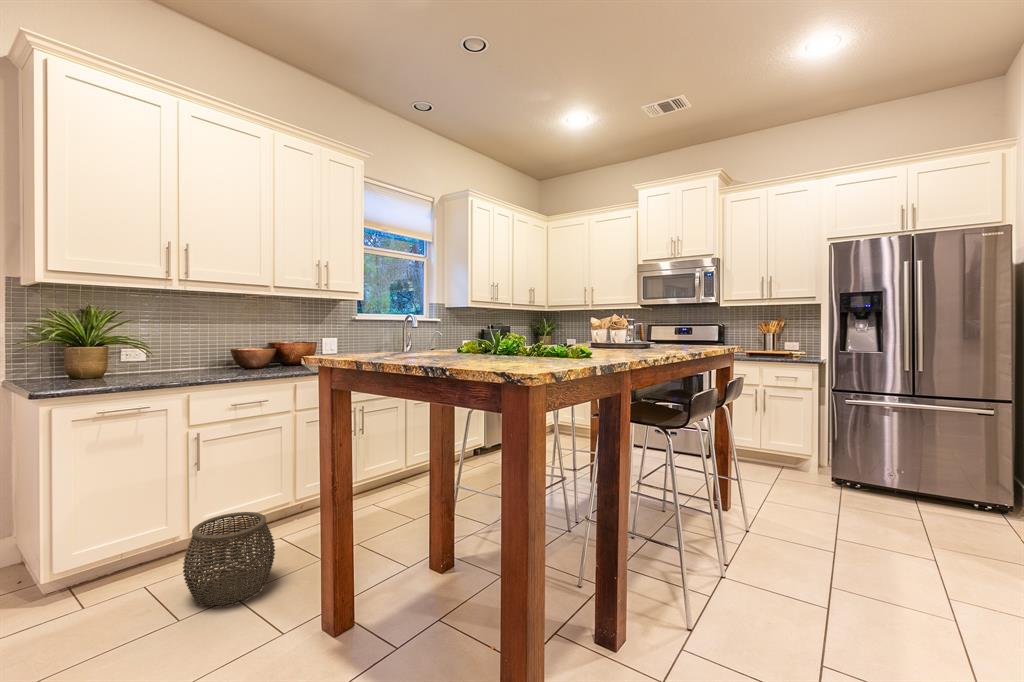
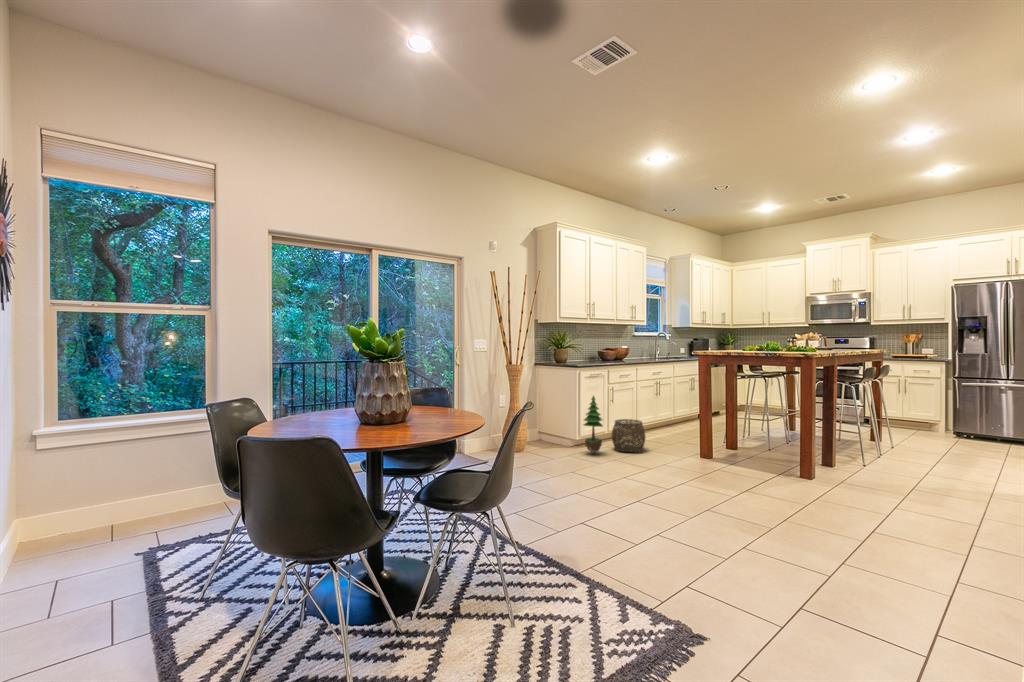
potted tree: none [65,474,138,627] -> present [584,396,603,454]

